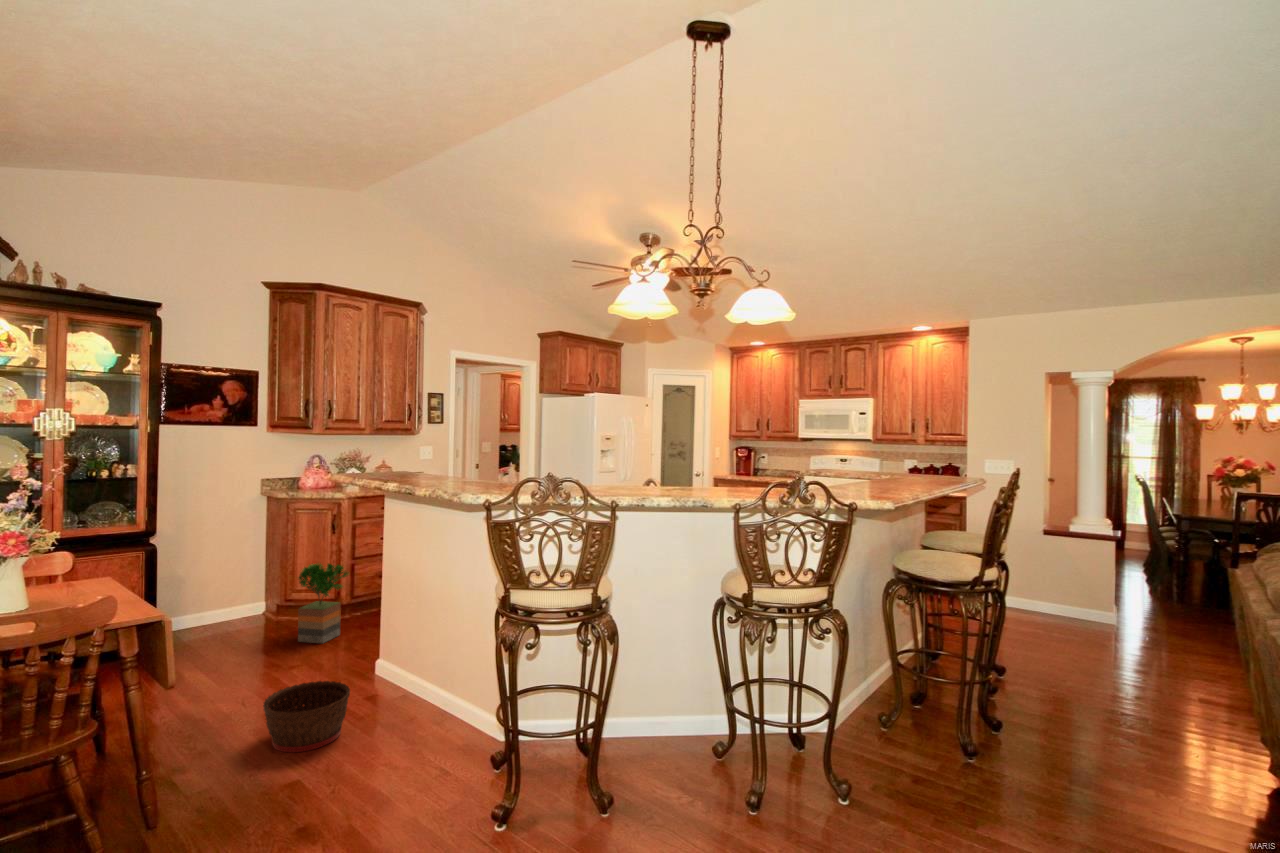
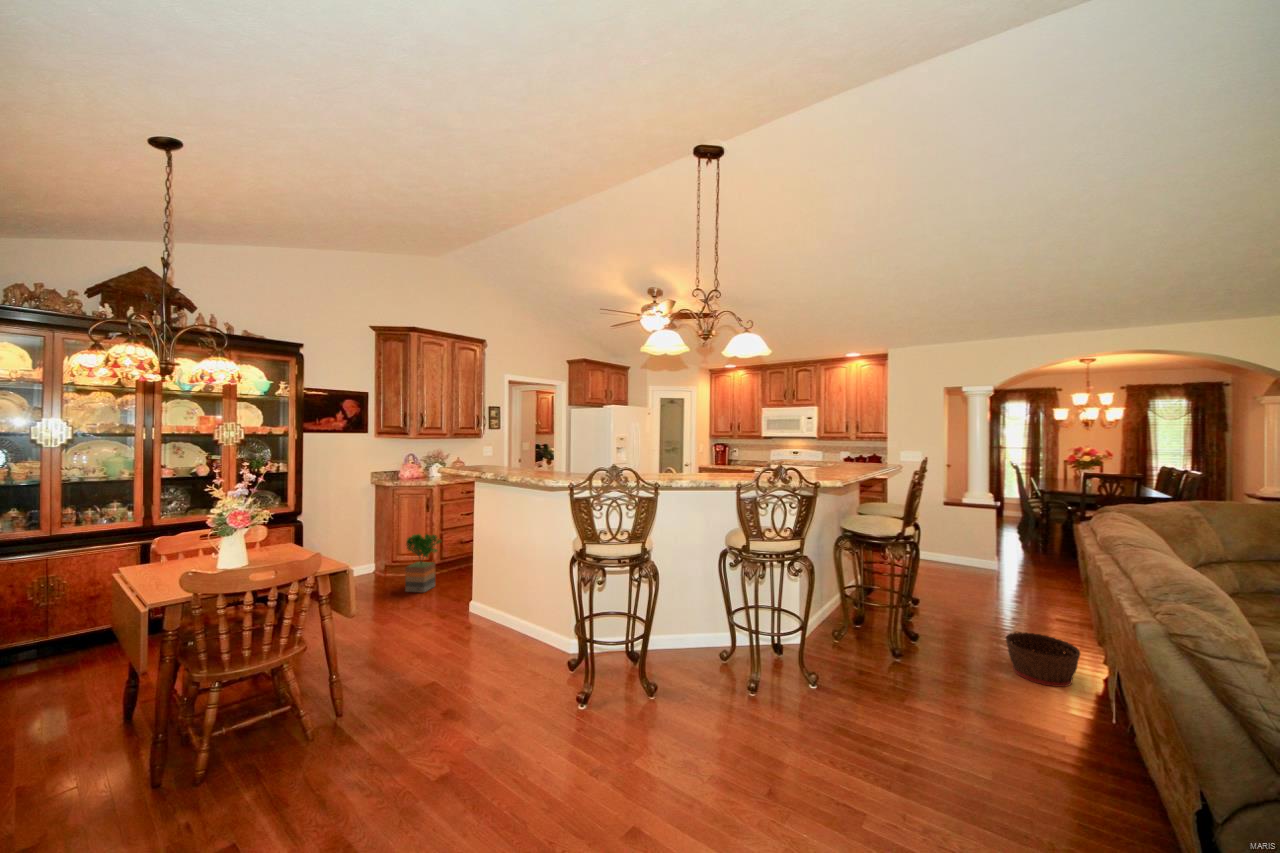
basket: present [263,681,350,752] -> present [1006,632,1080,687]

